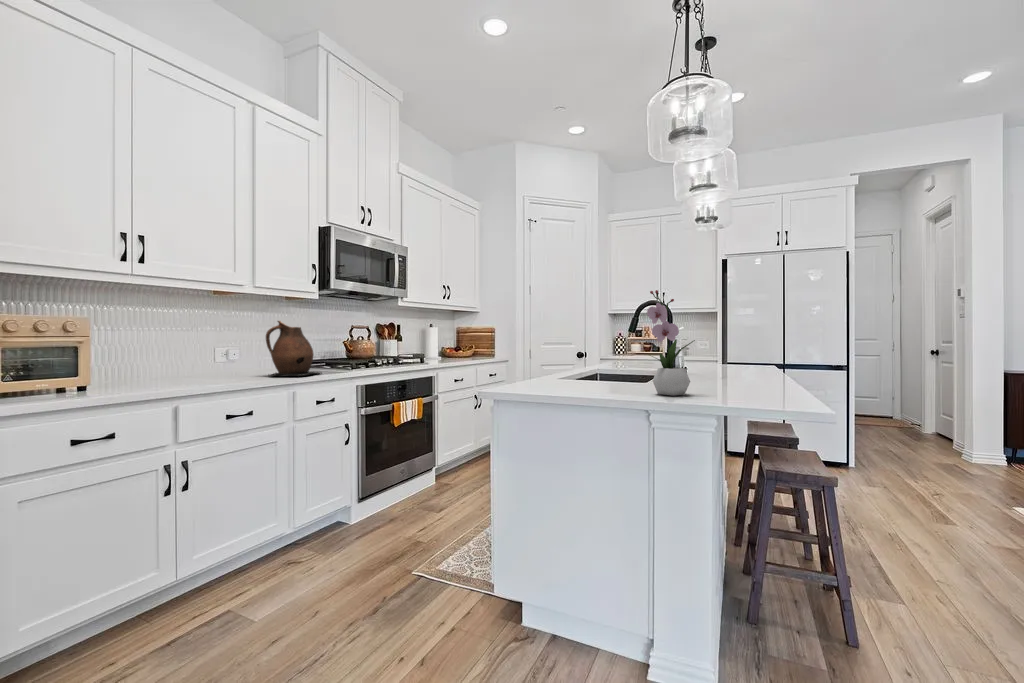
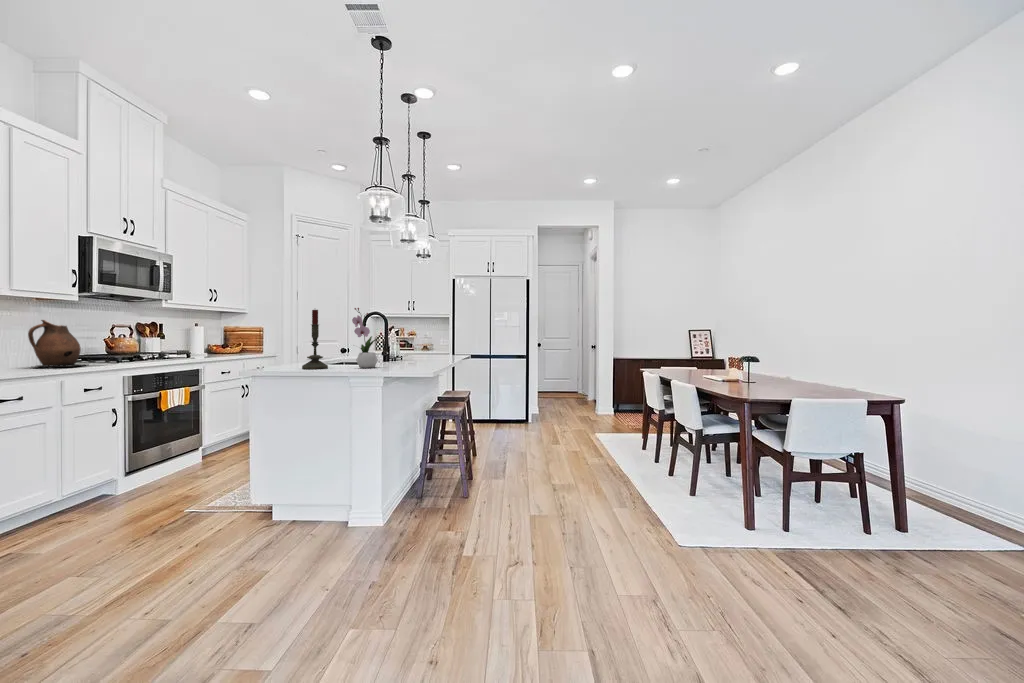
candle: none [565,293,604,394] -> present [302,310,328,369]

